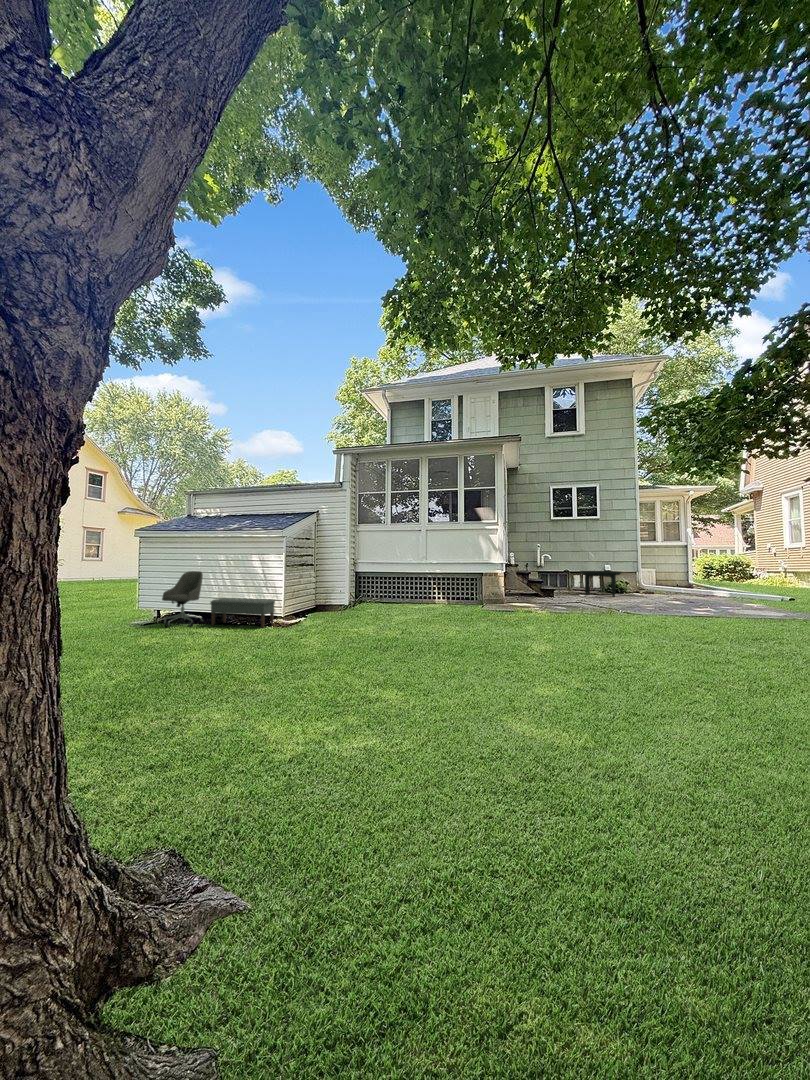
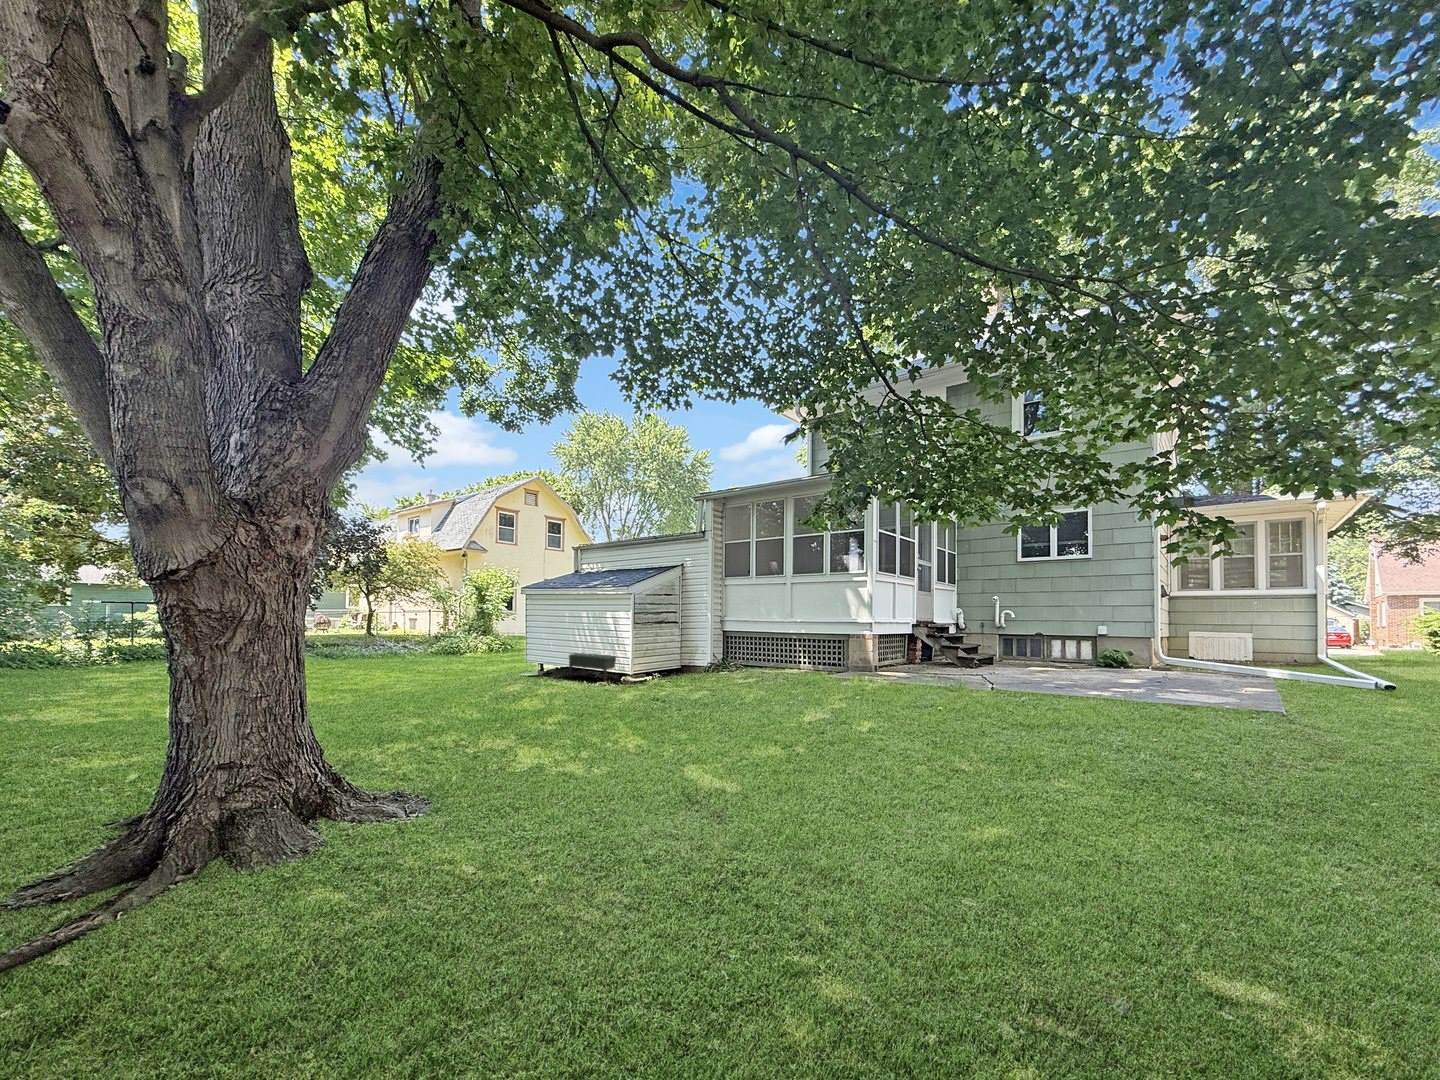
chair: present [162,571,203,627] -> none [535,628,569,677]
round table: present [580,571,622,597] -> none [998,636,1056,671]

